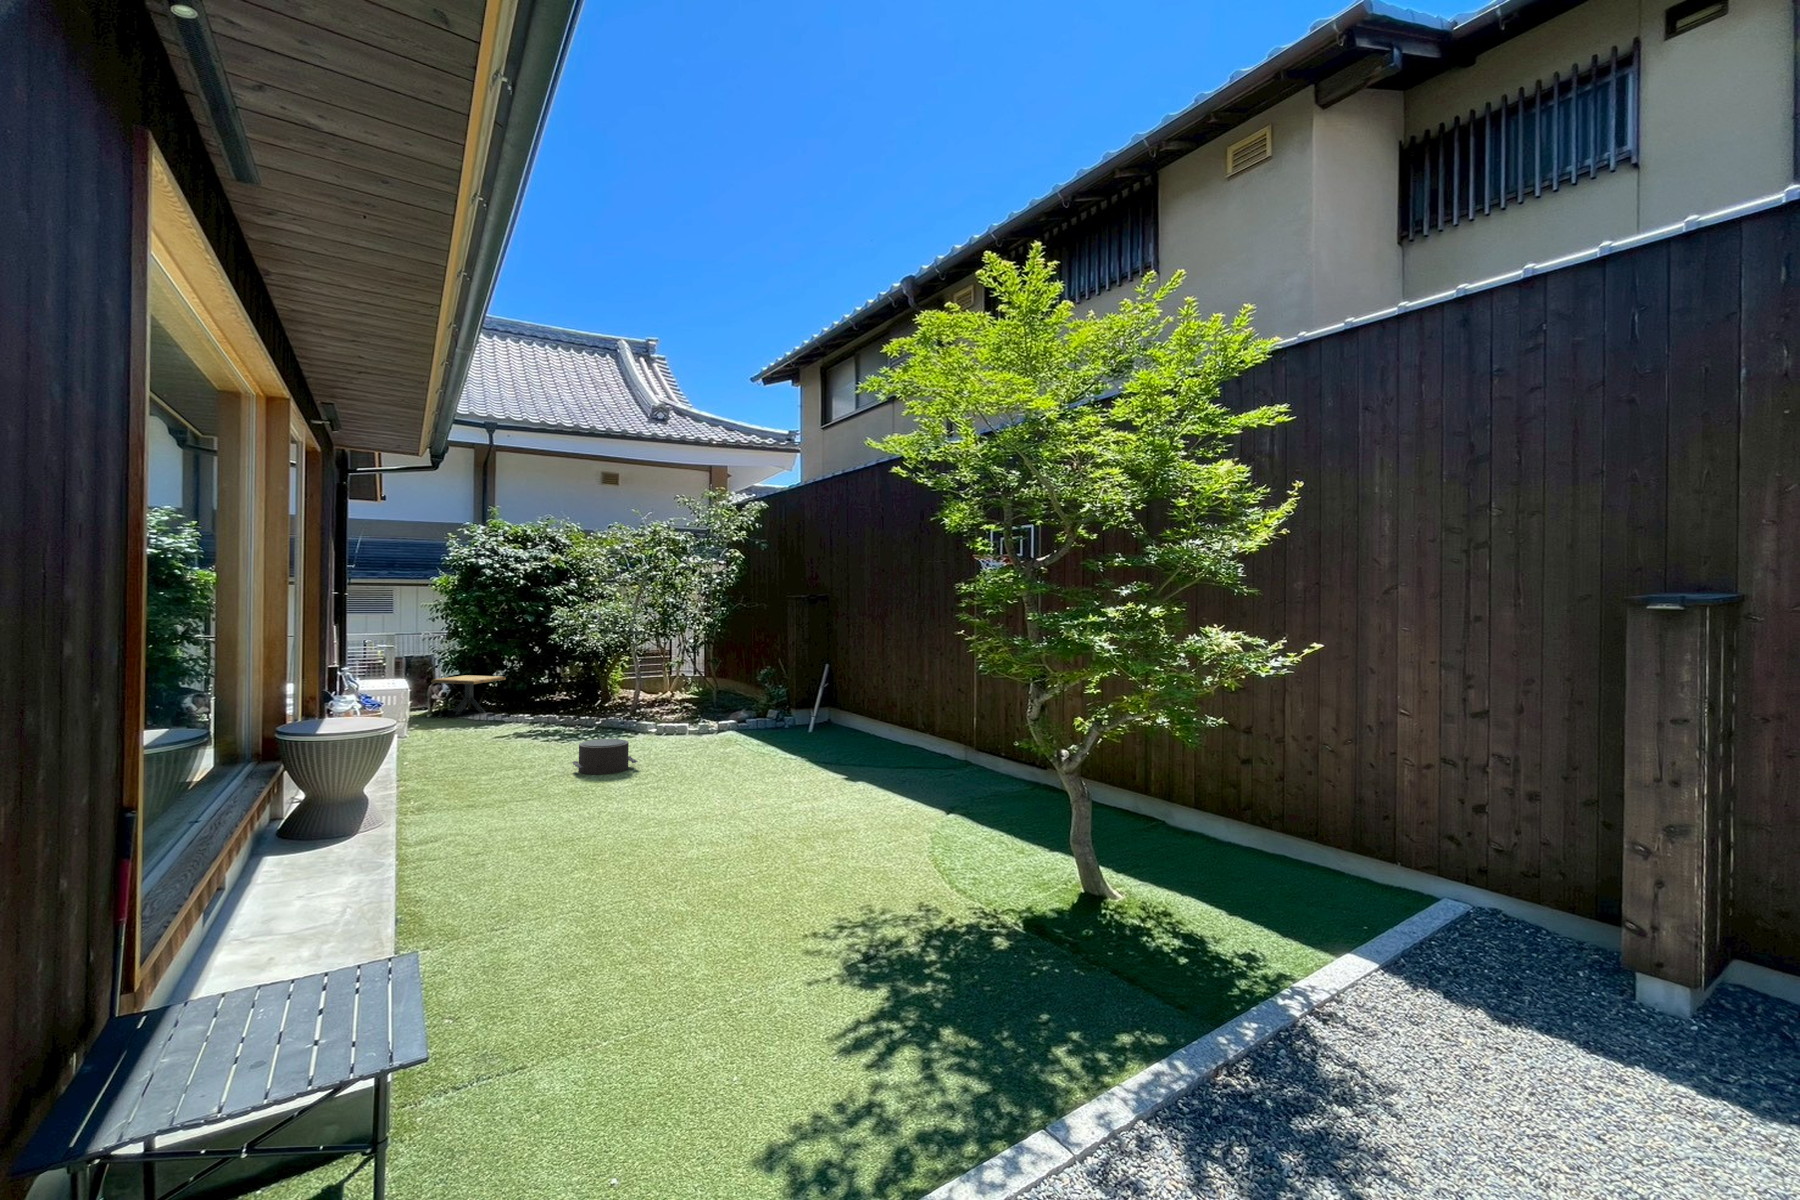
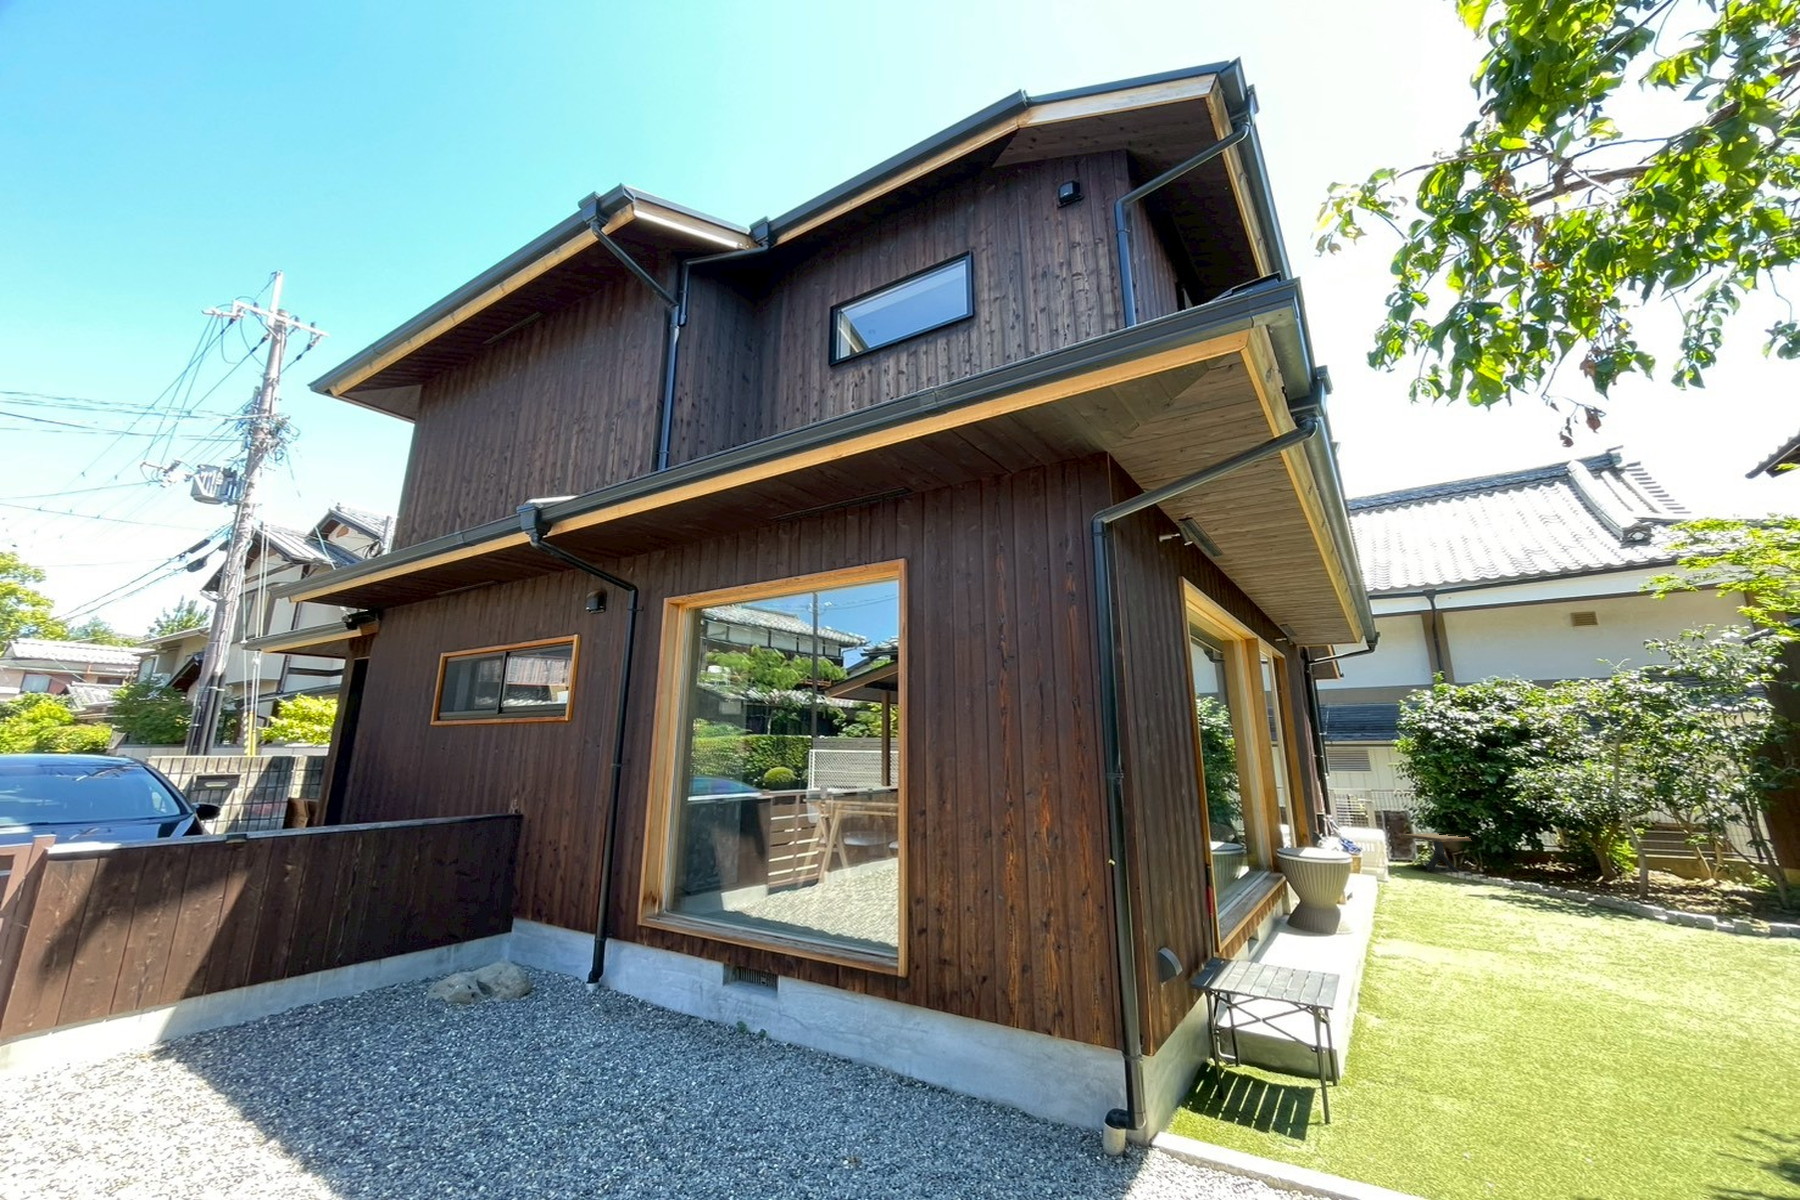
pouf: present [572,739,638,774] -> none [1550,909,1637,950]

